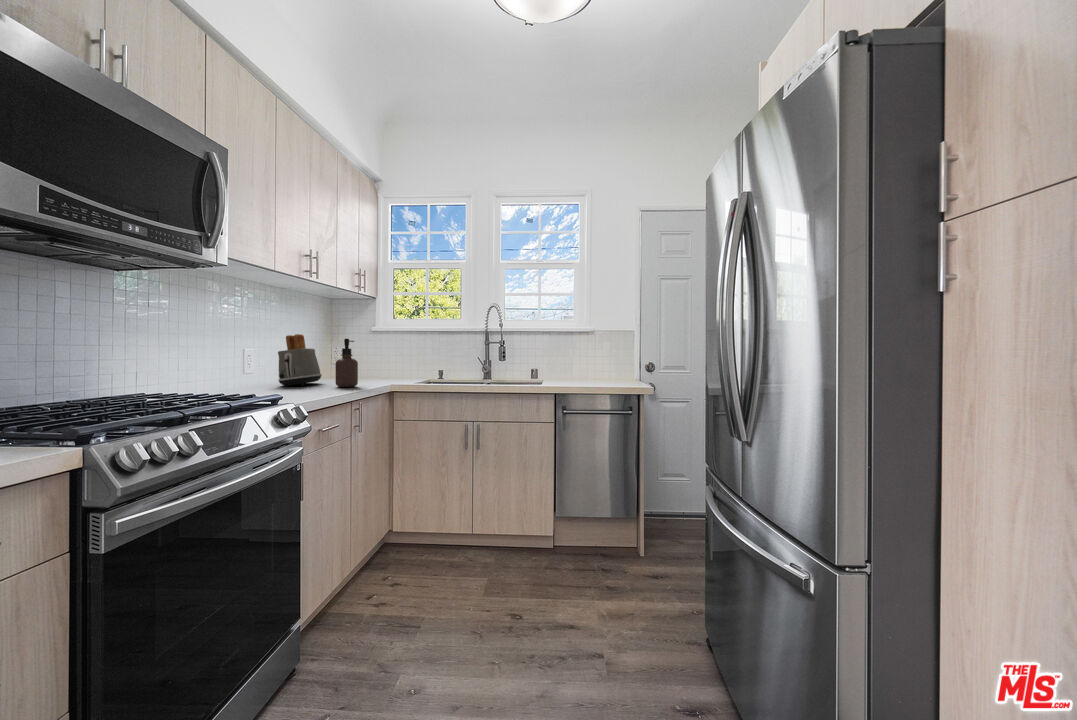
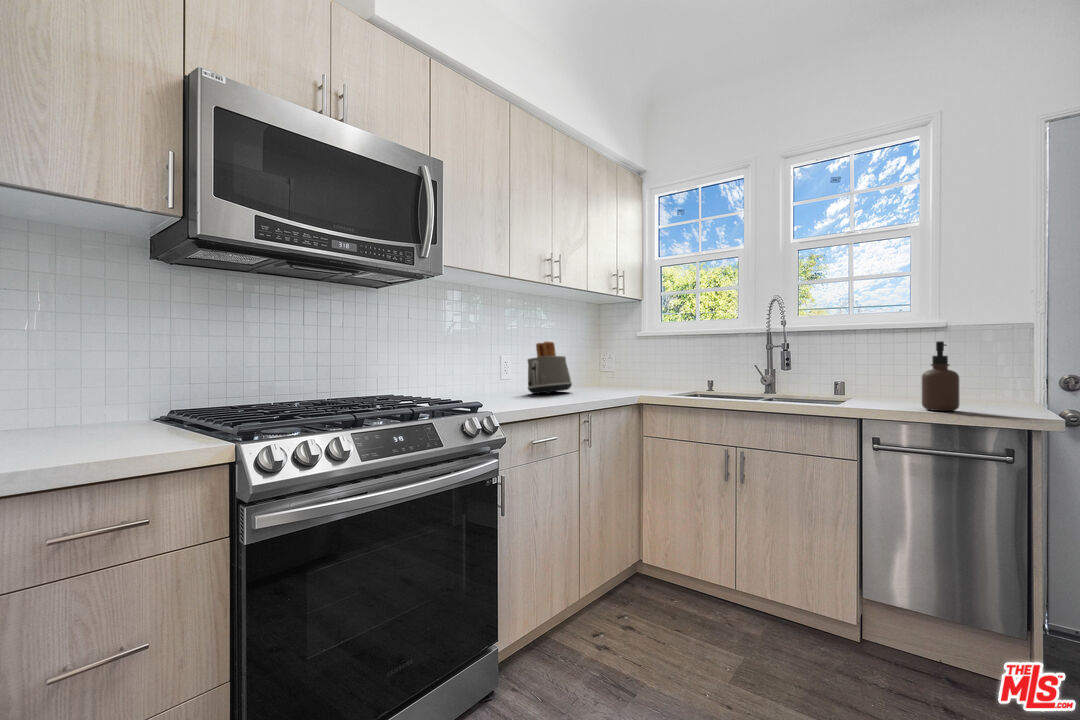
soap dispenser: present [335,339,358,387] -> present [922,341,960,411]

